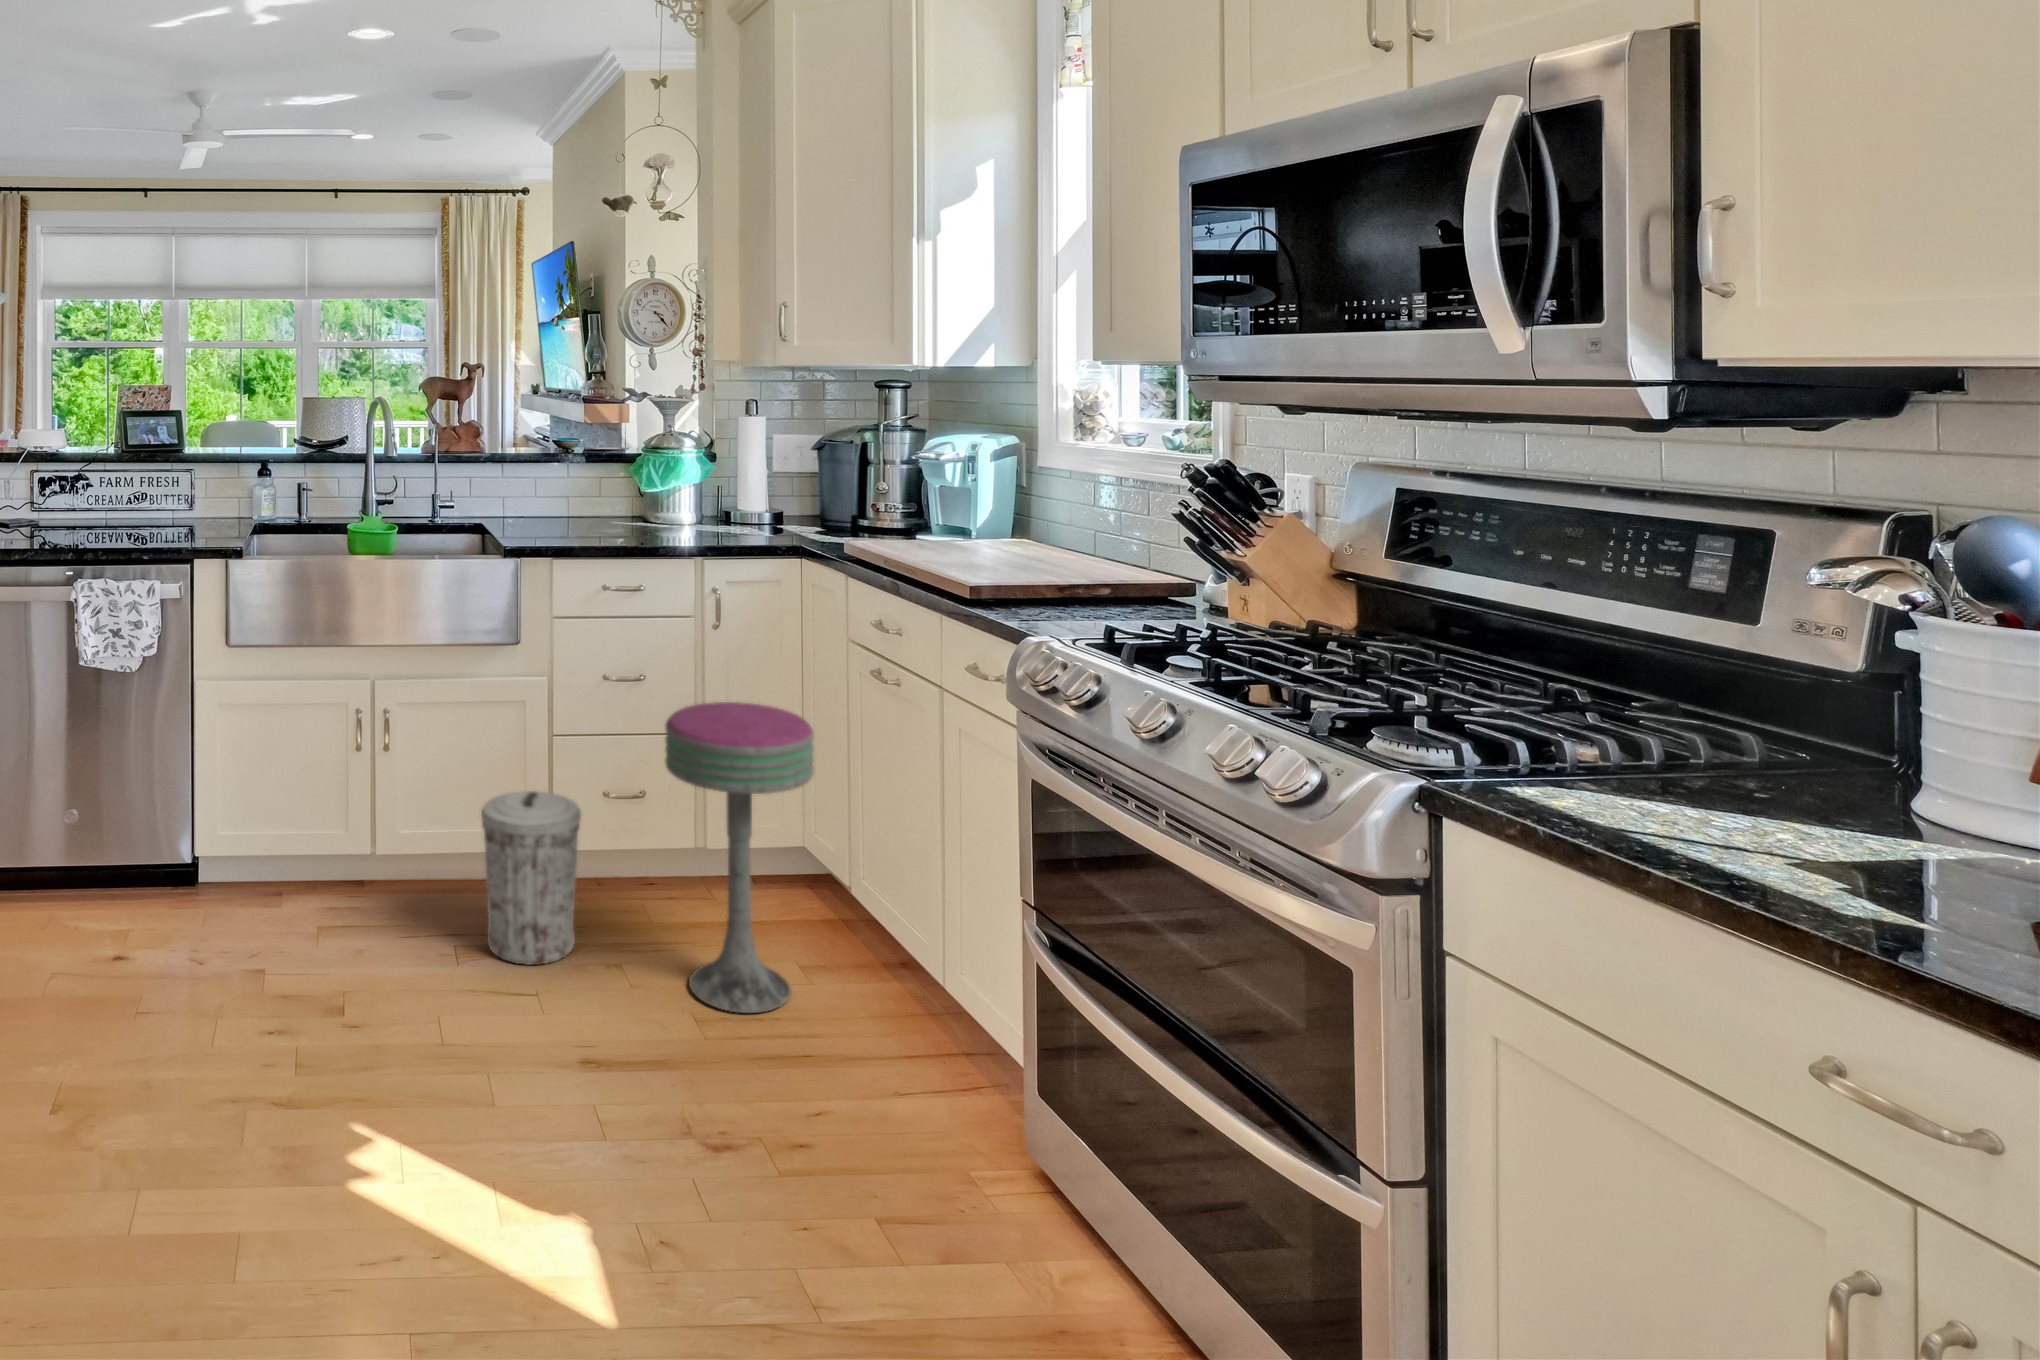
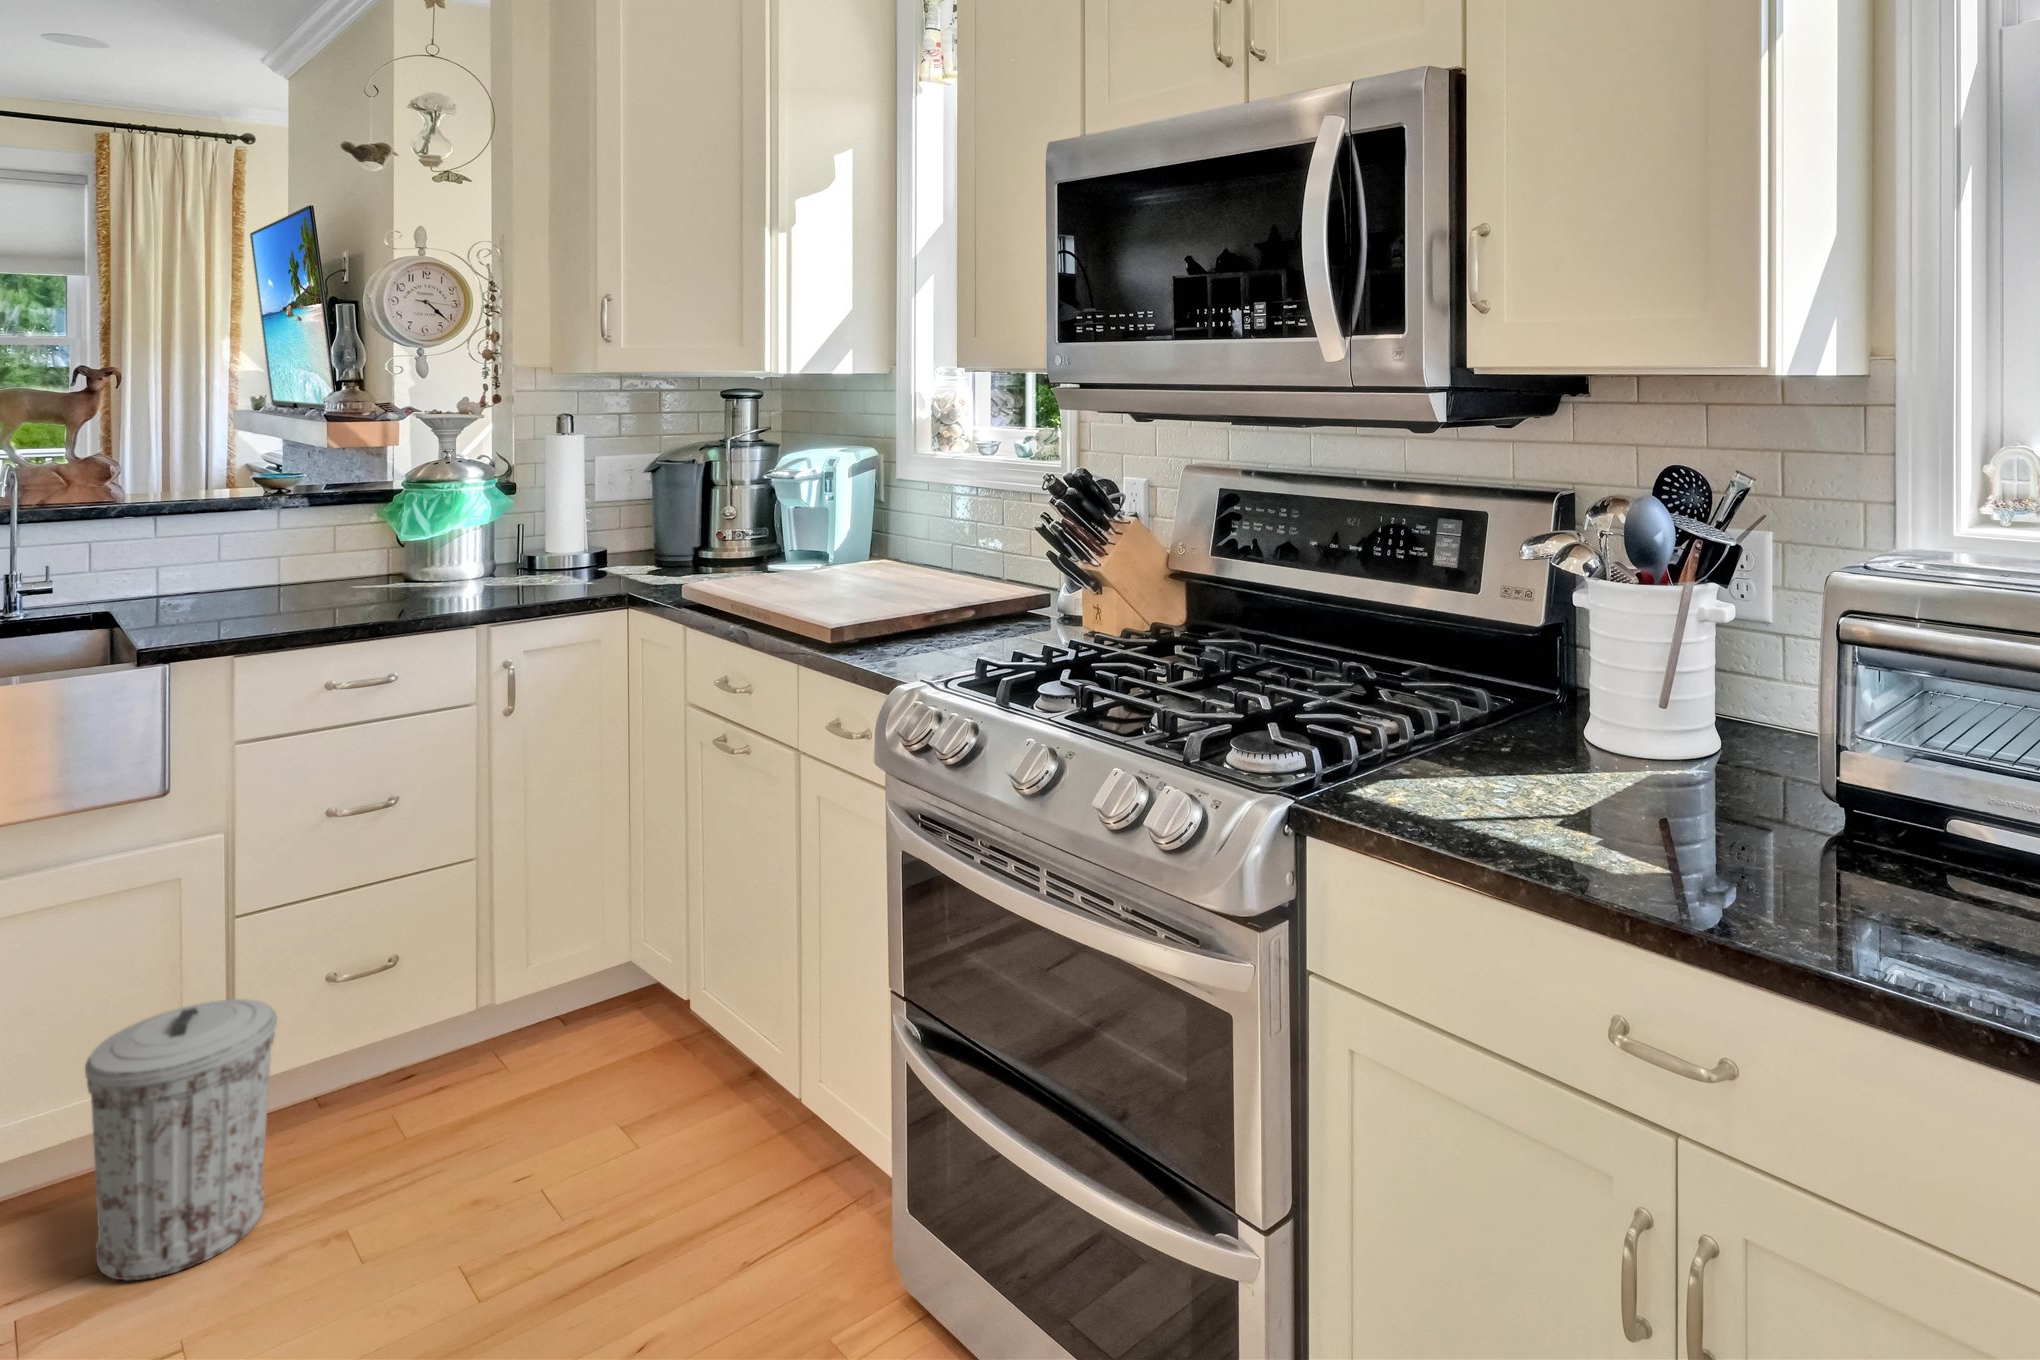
bar stool: present [665,702,814,1013] -> none [417,809,635,1229]

